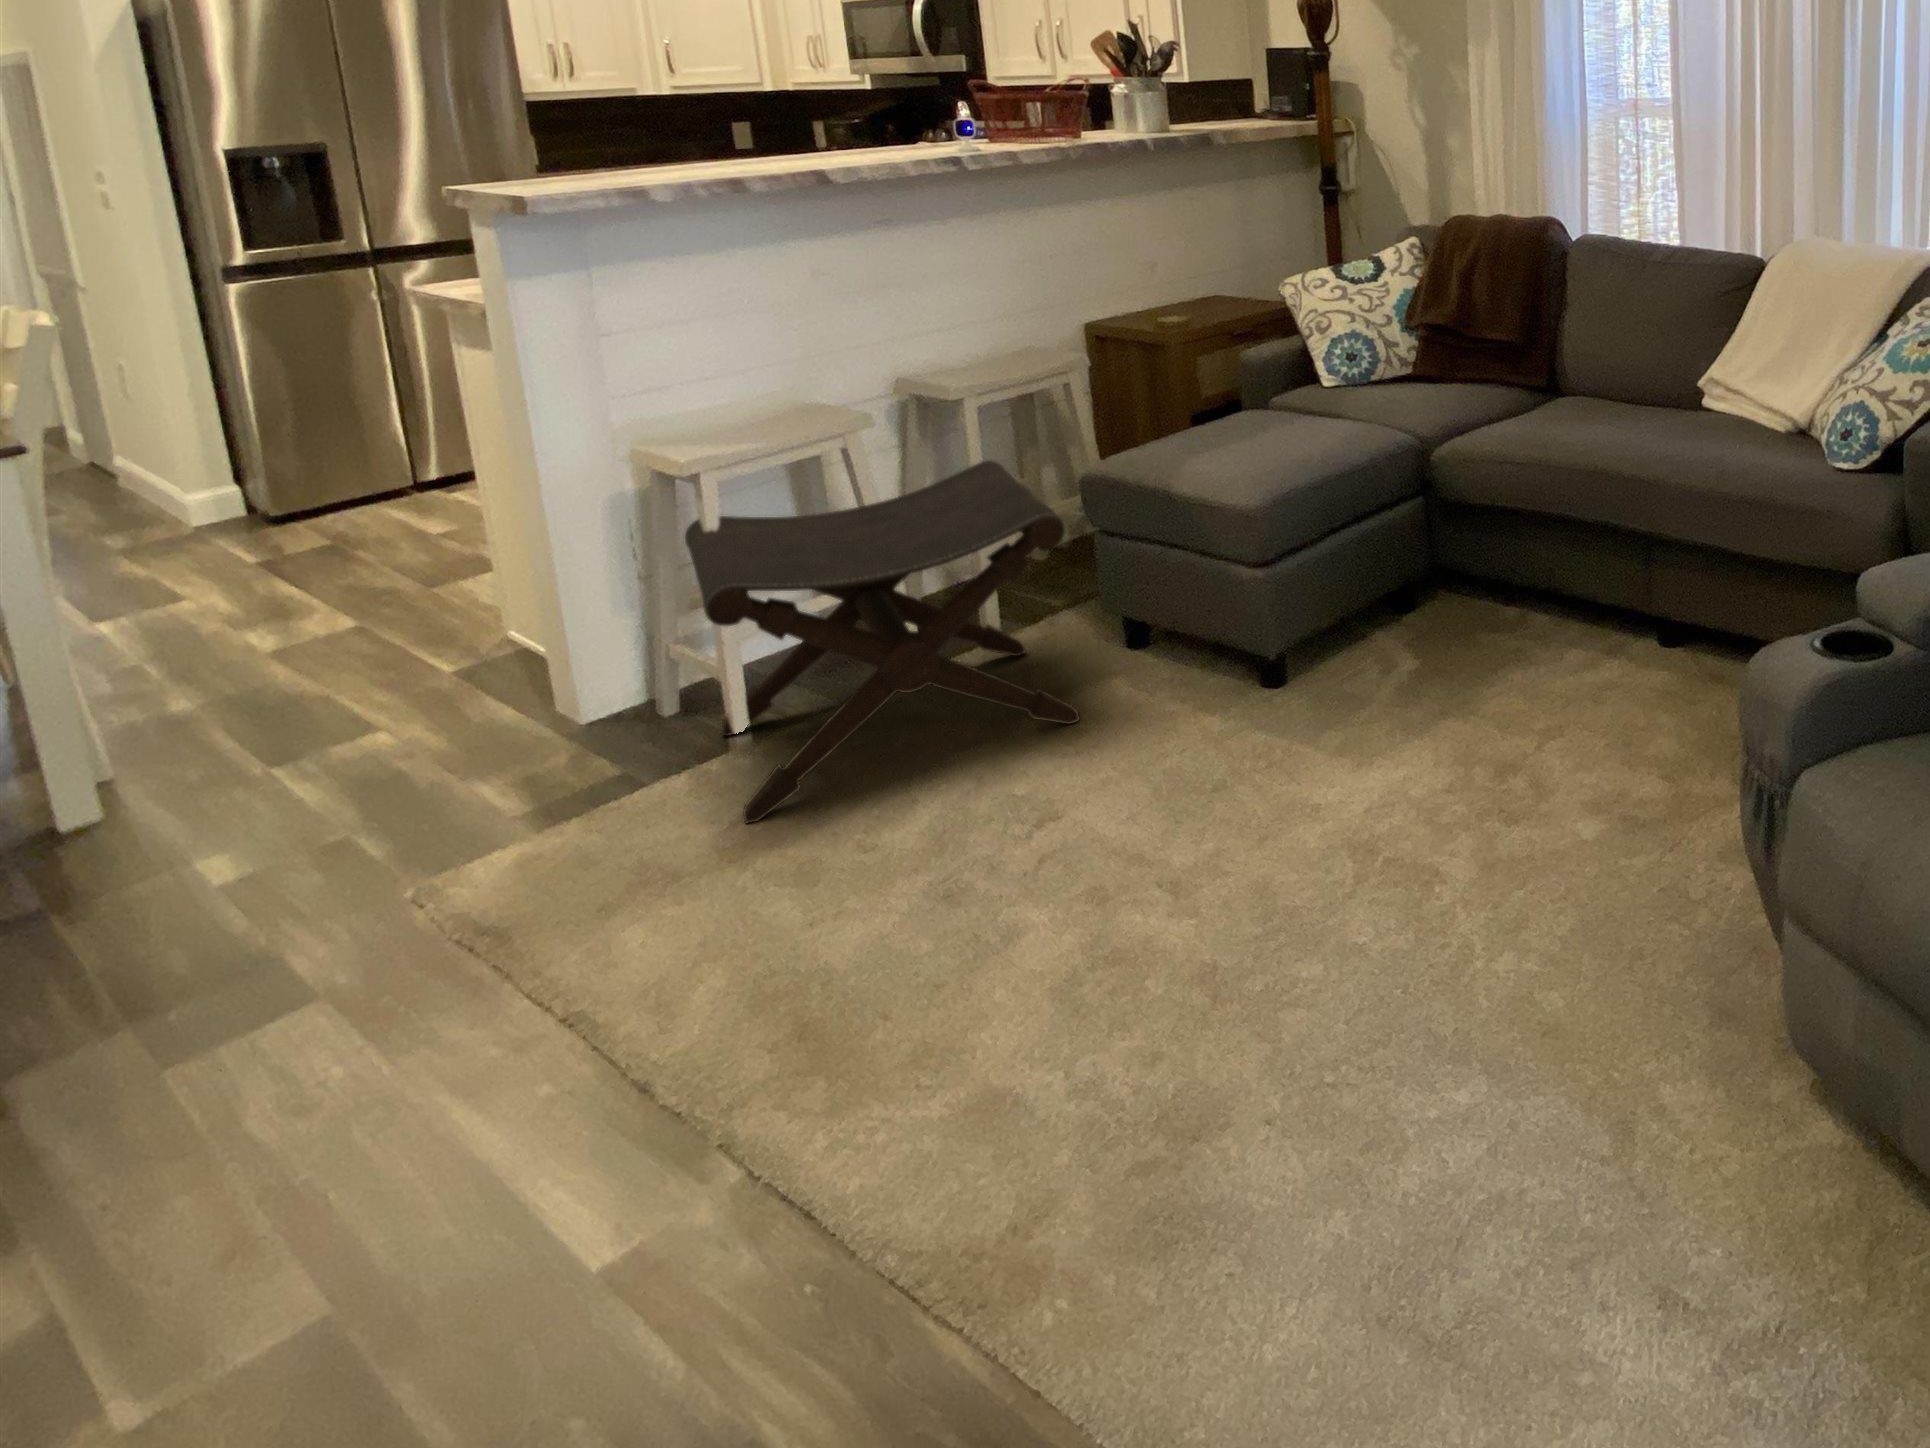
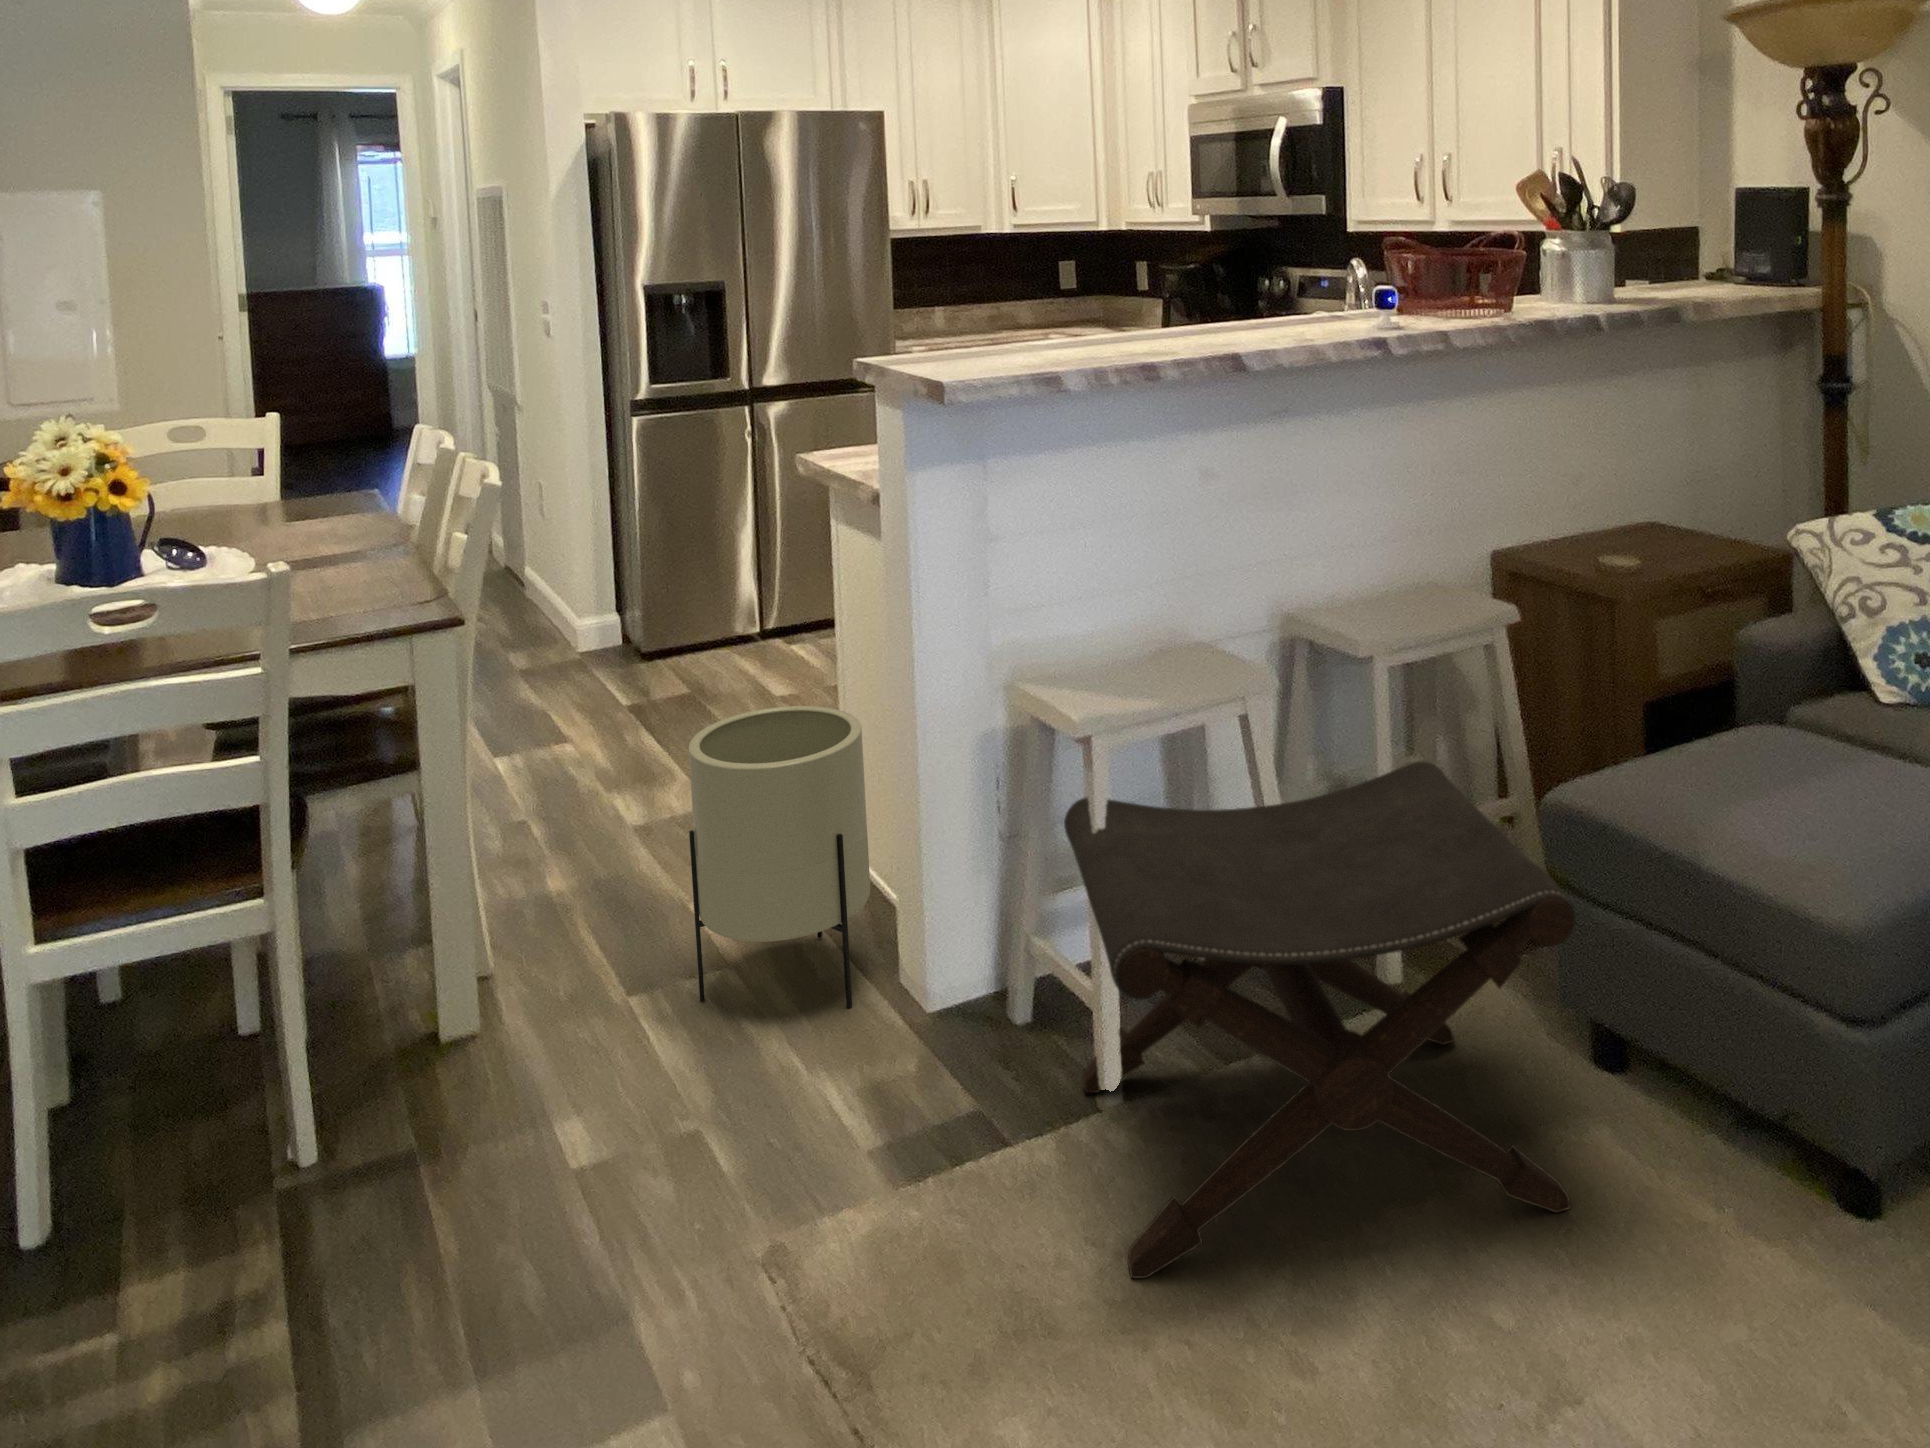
planter: none [313,497,524,754] -> present [689,706,870,1008]

